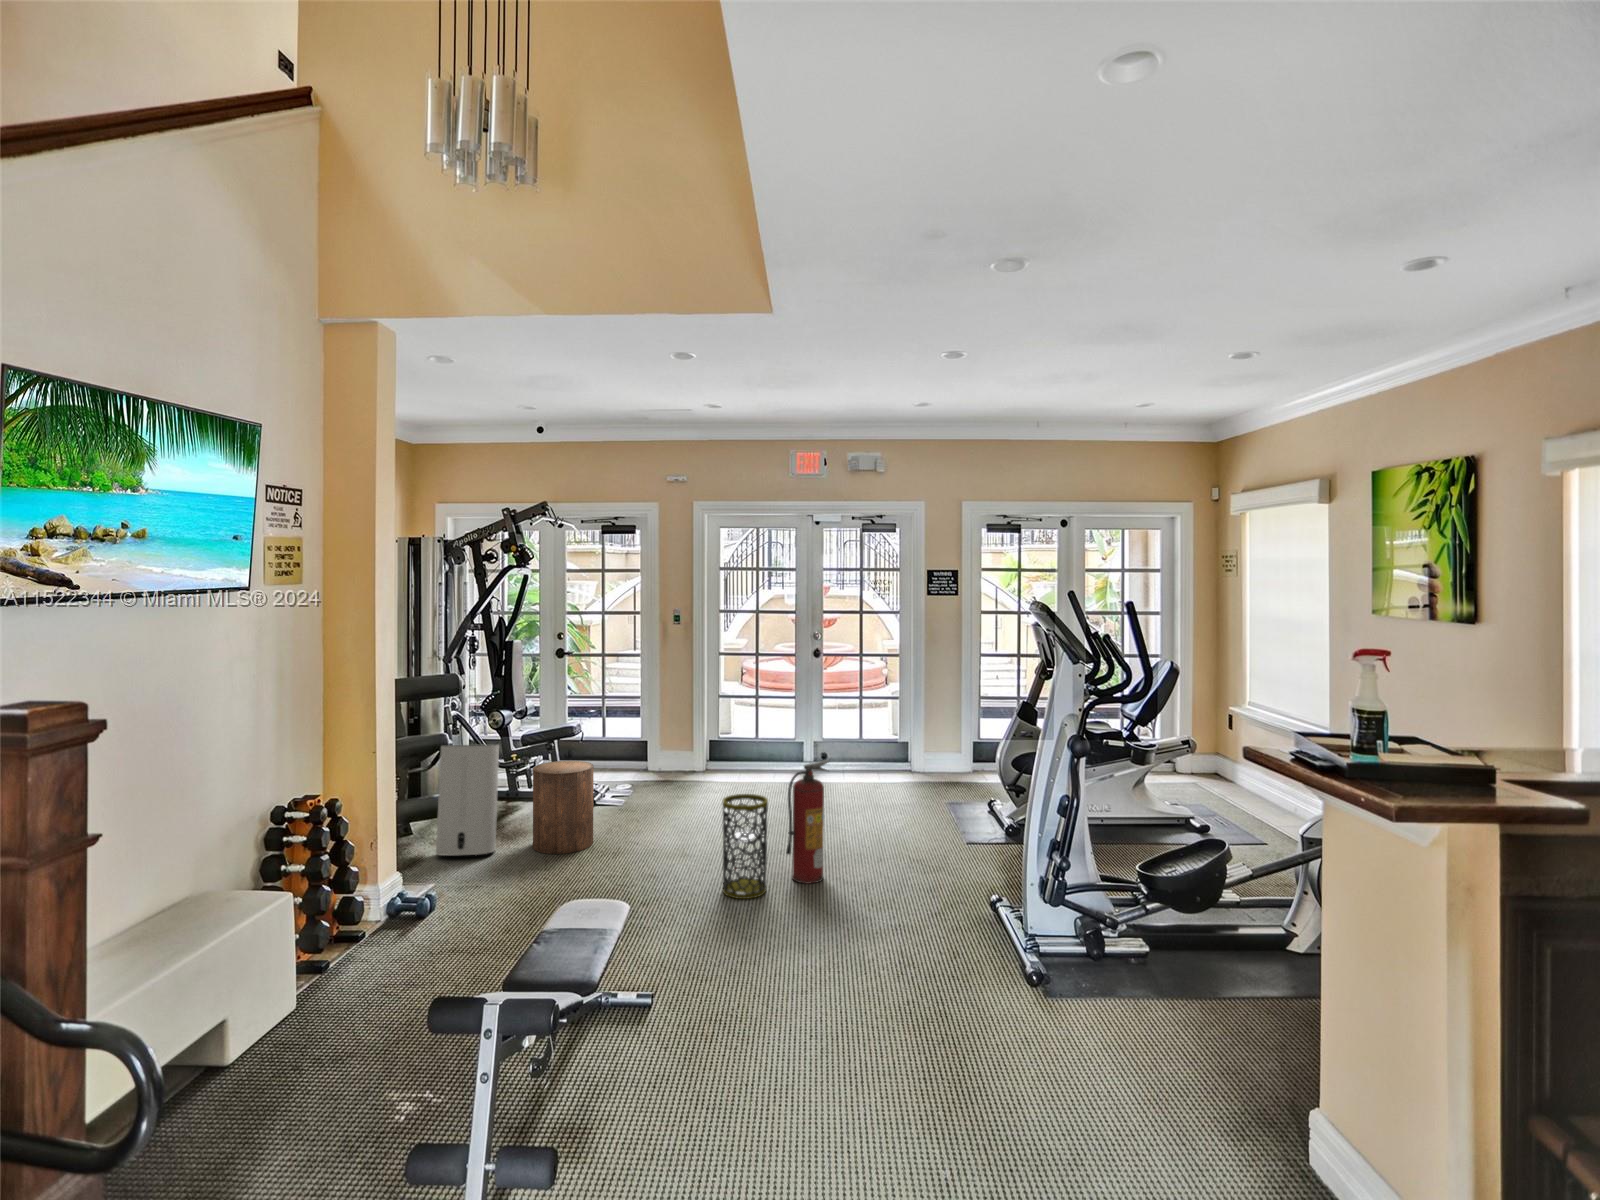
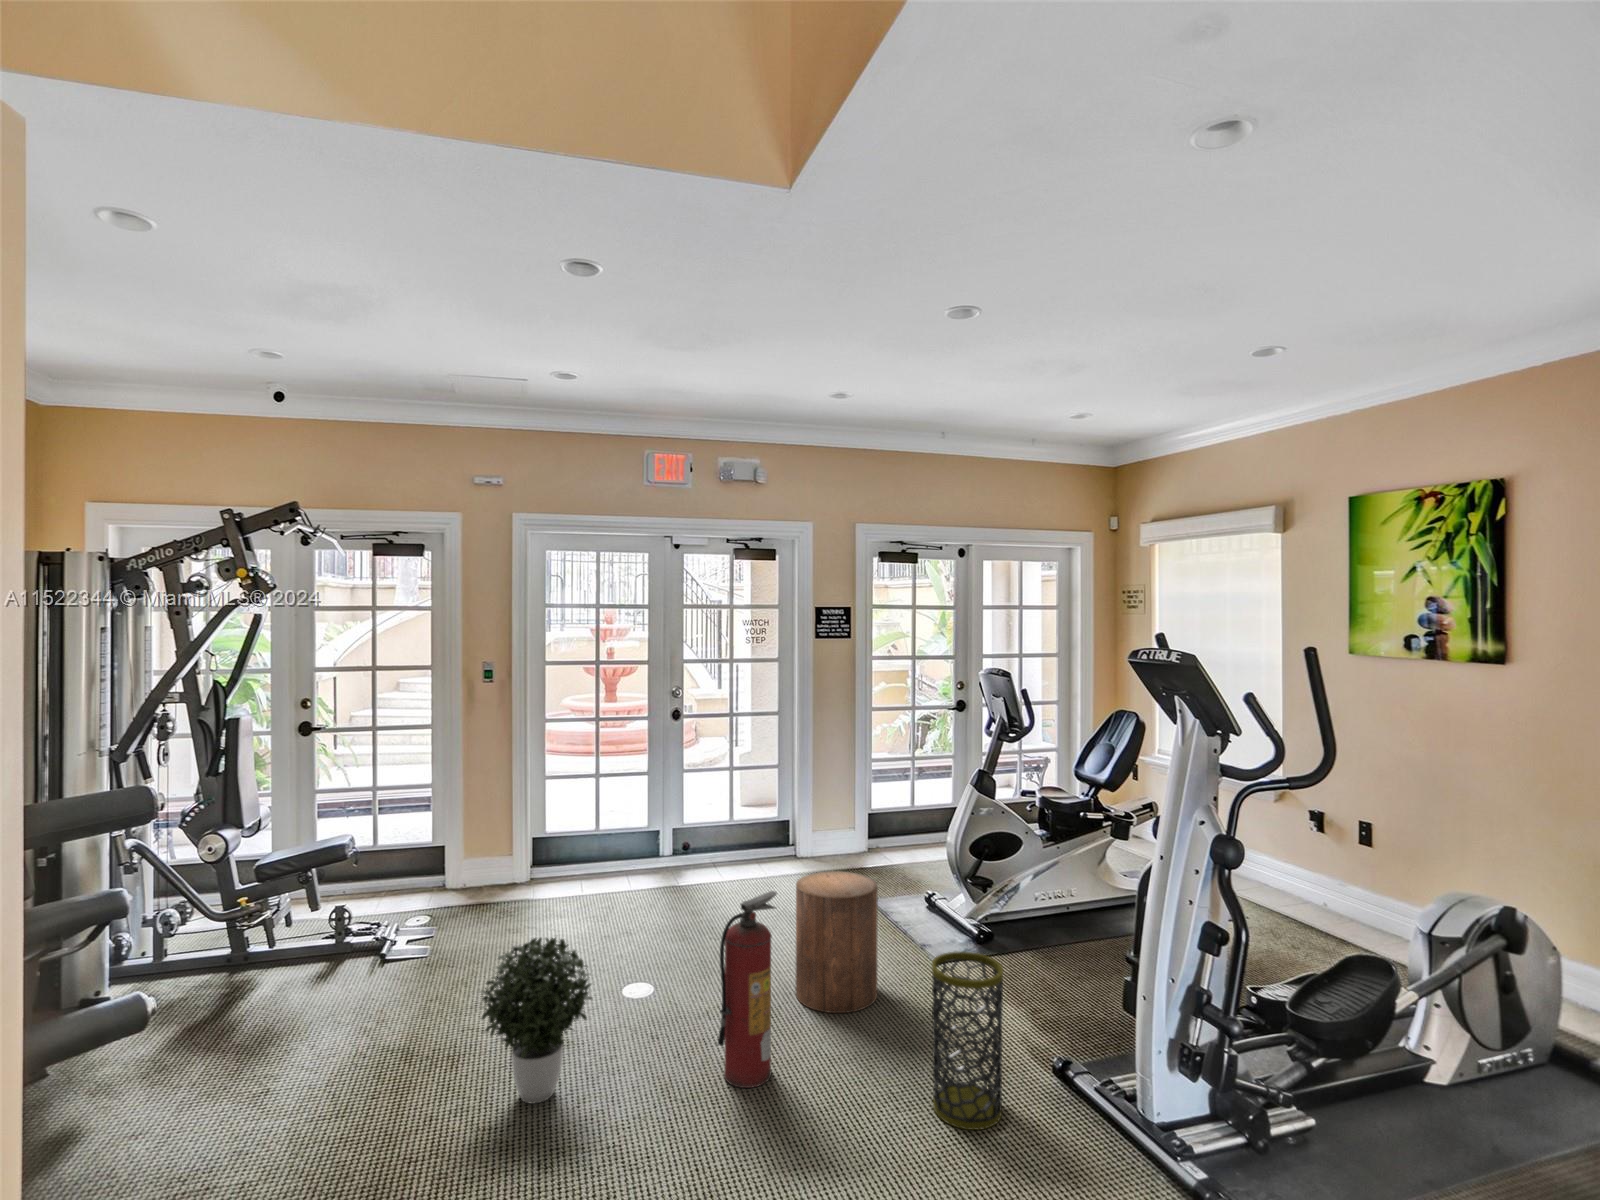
air purifier: present [436,744,499,856] -> none [79,904,211,1123]
stool: present [533,761,594,854] -> present [796,871,878,1013]
potted plant: none [642,776,711,876] -> present [480,938,592,1103]
trash can: present [722,794,768,899] -> present [932,952,1003,1130]

